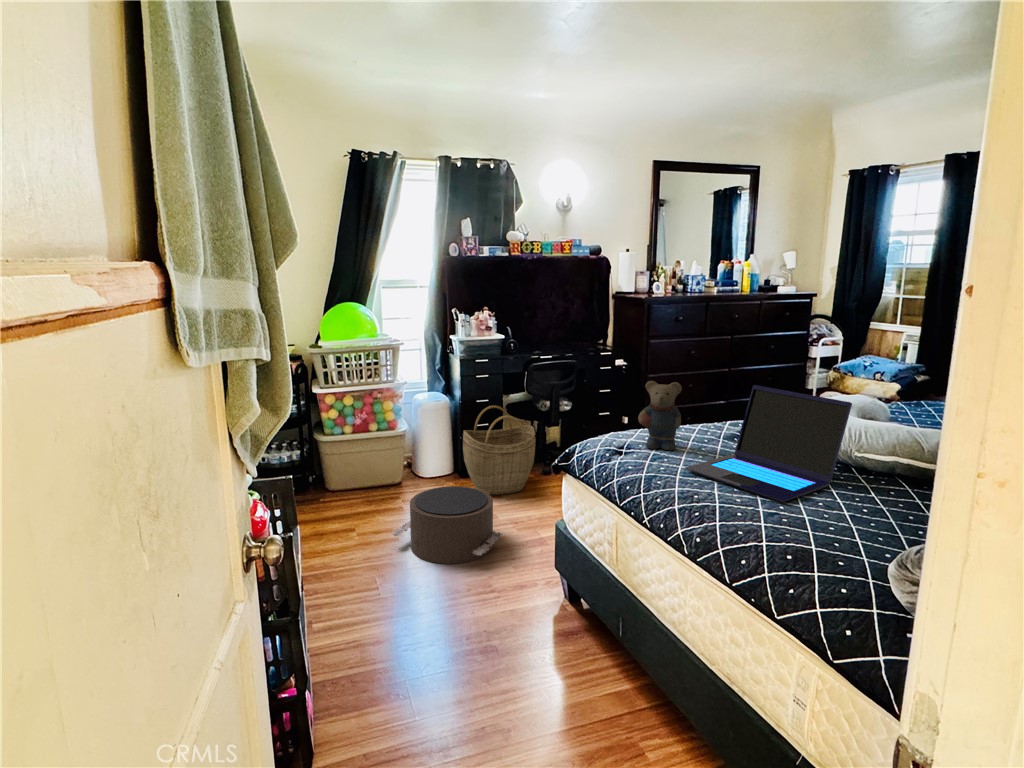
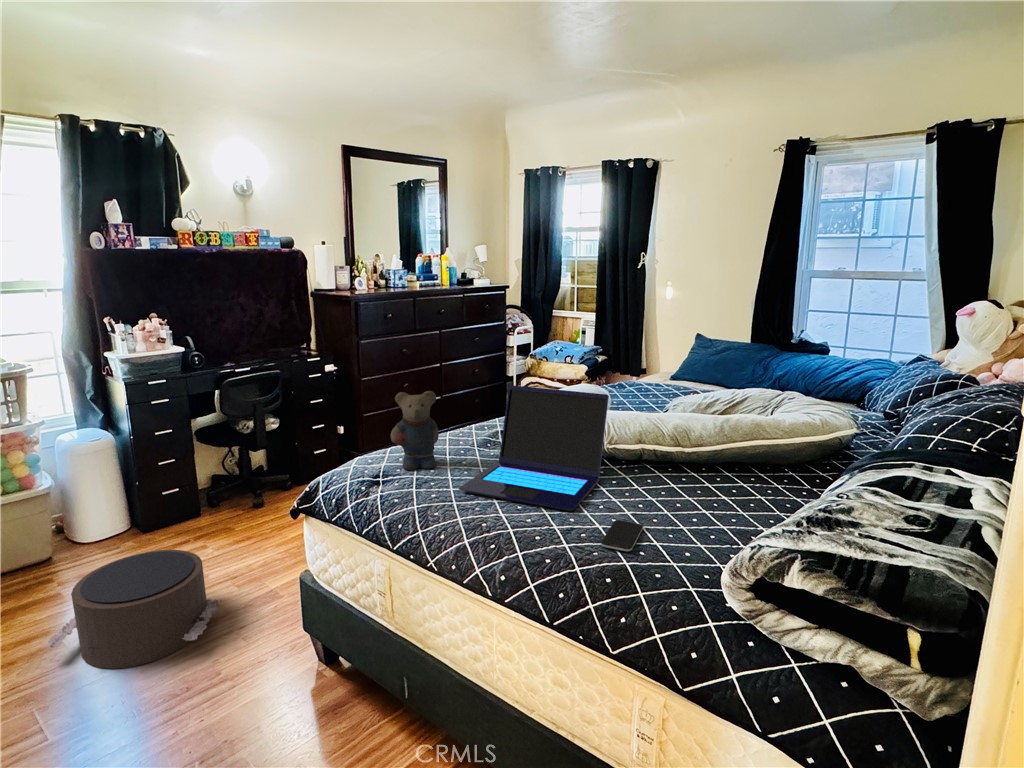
woven basket: present [463,406,535,495] -> none [142,435,245,549]
smartphone: none [795,517,849,541] -> present [601,520,643,552]

